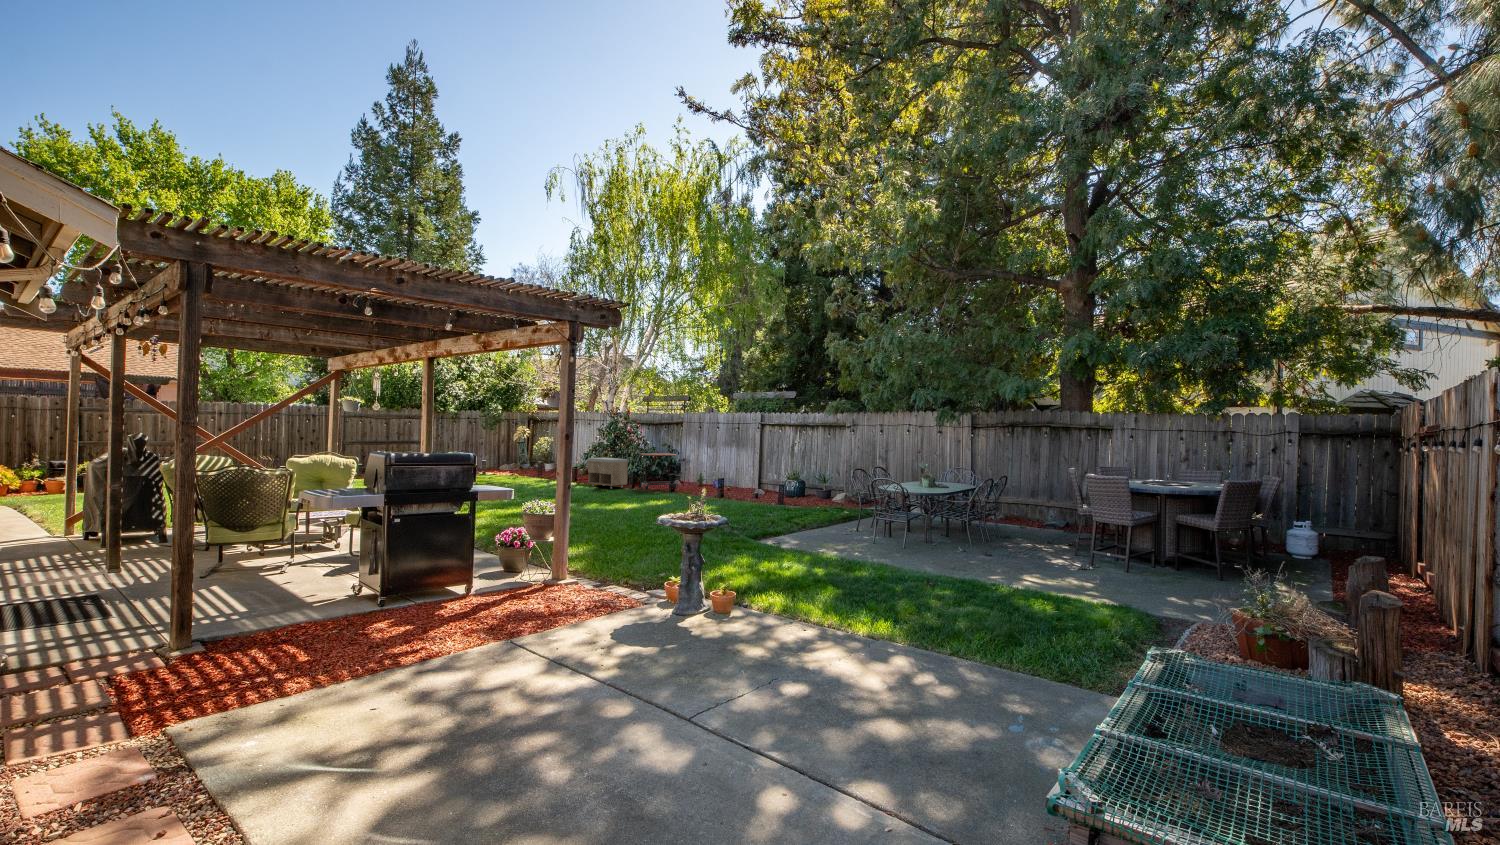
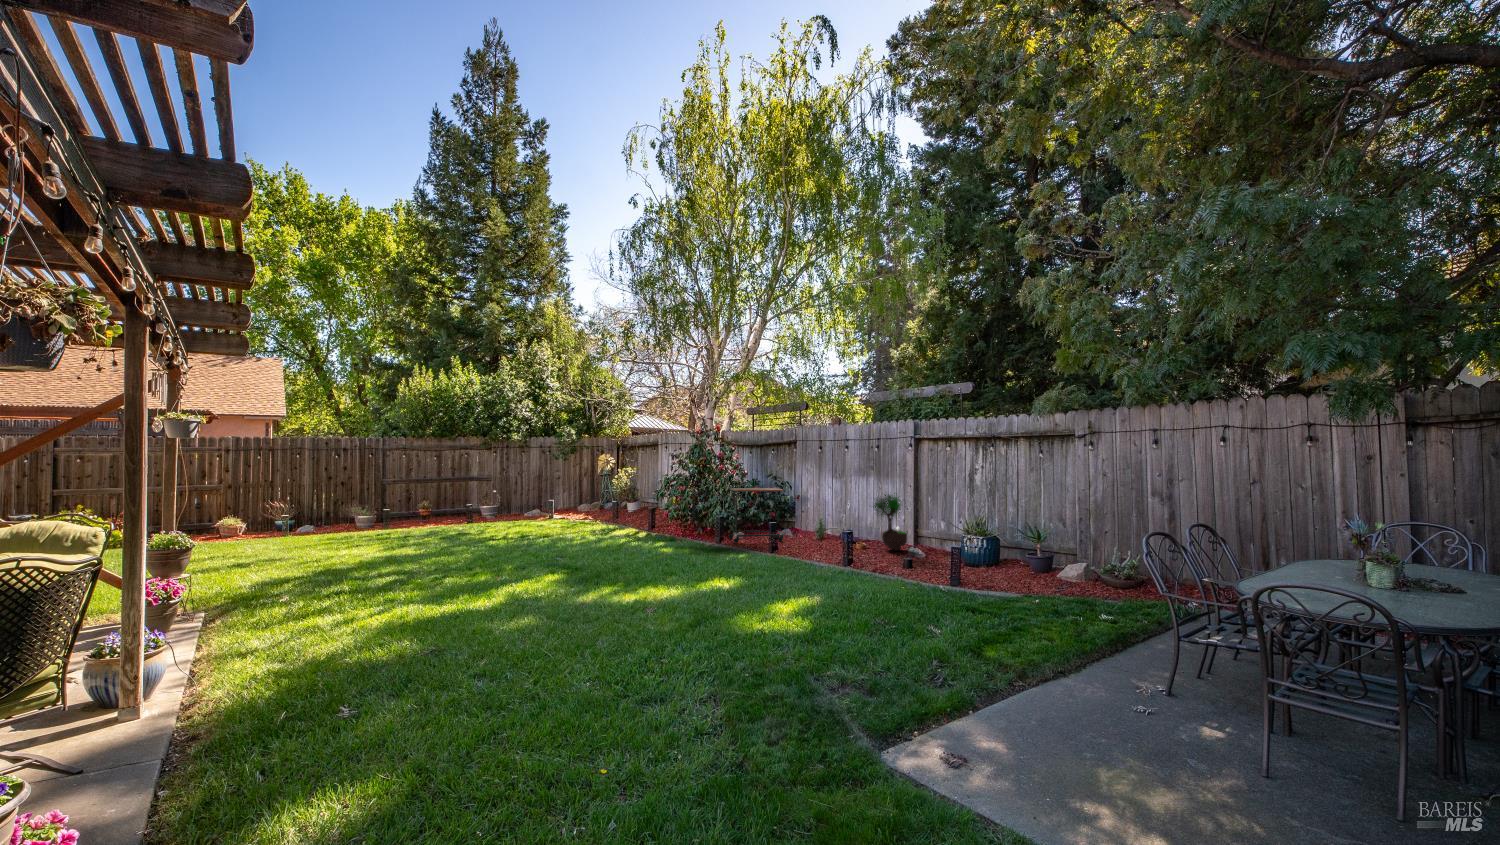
potted tree: none [733,454,756,492] -> present [873,493,907,551]
storage bench: present [587,458,628,488] -> none [658,494,712,540]

